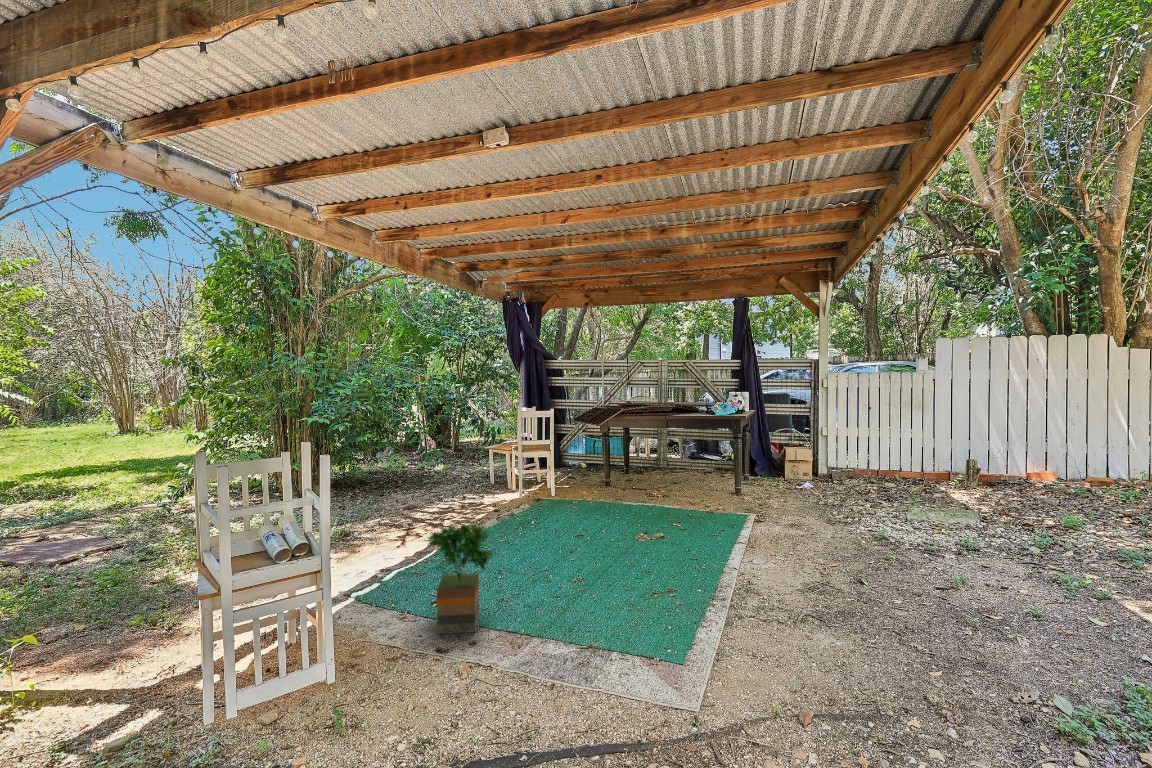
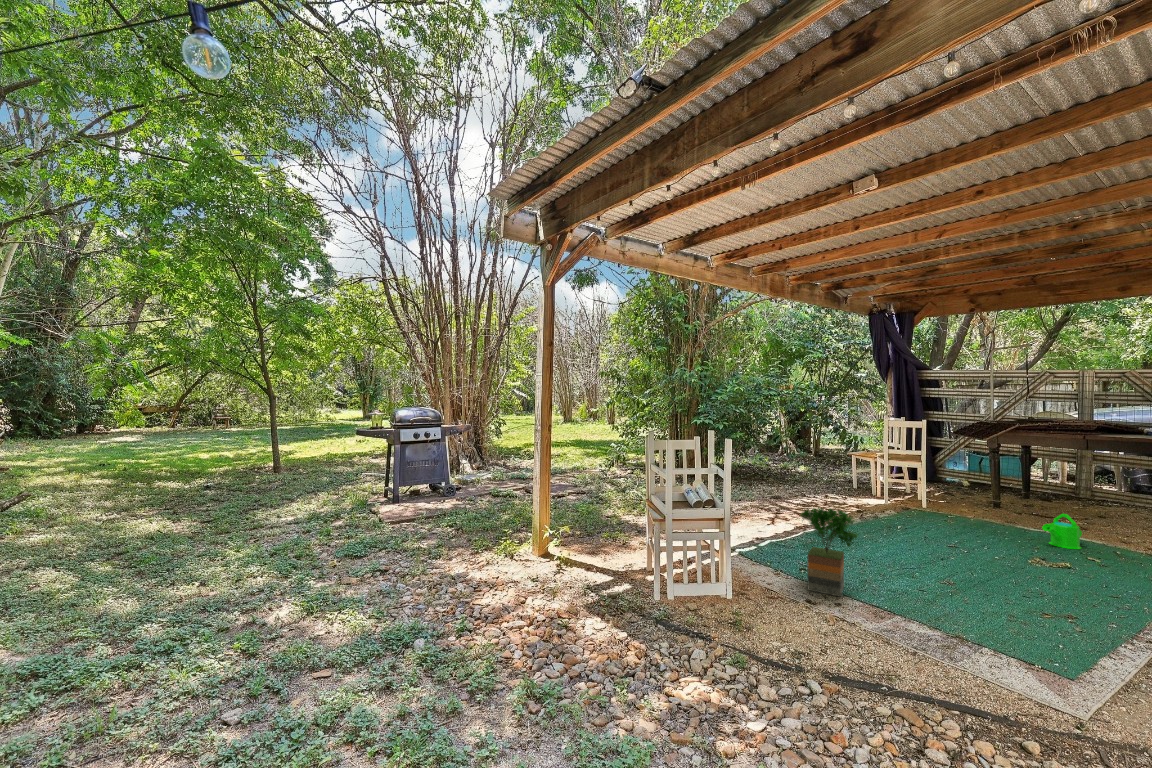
watering can: none [642,486,667,517] -> present [1042,514,1082,549]

